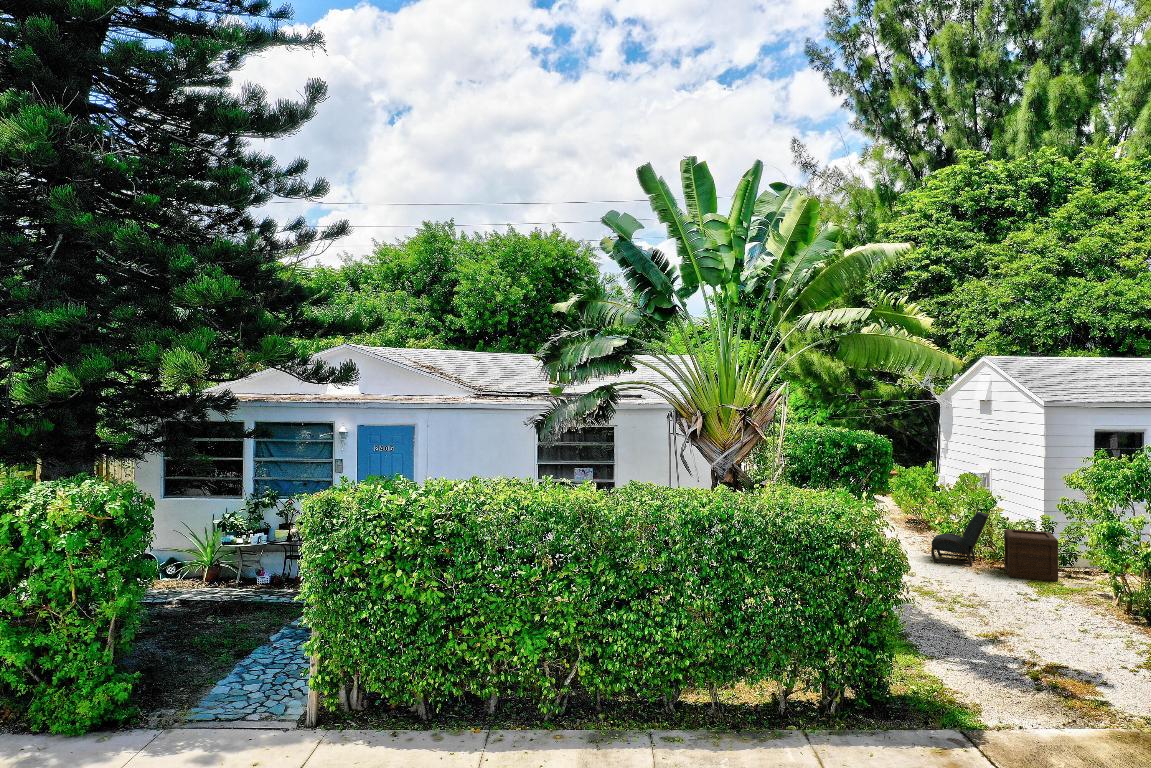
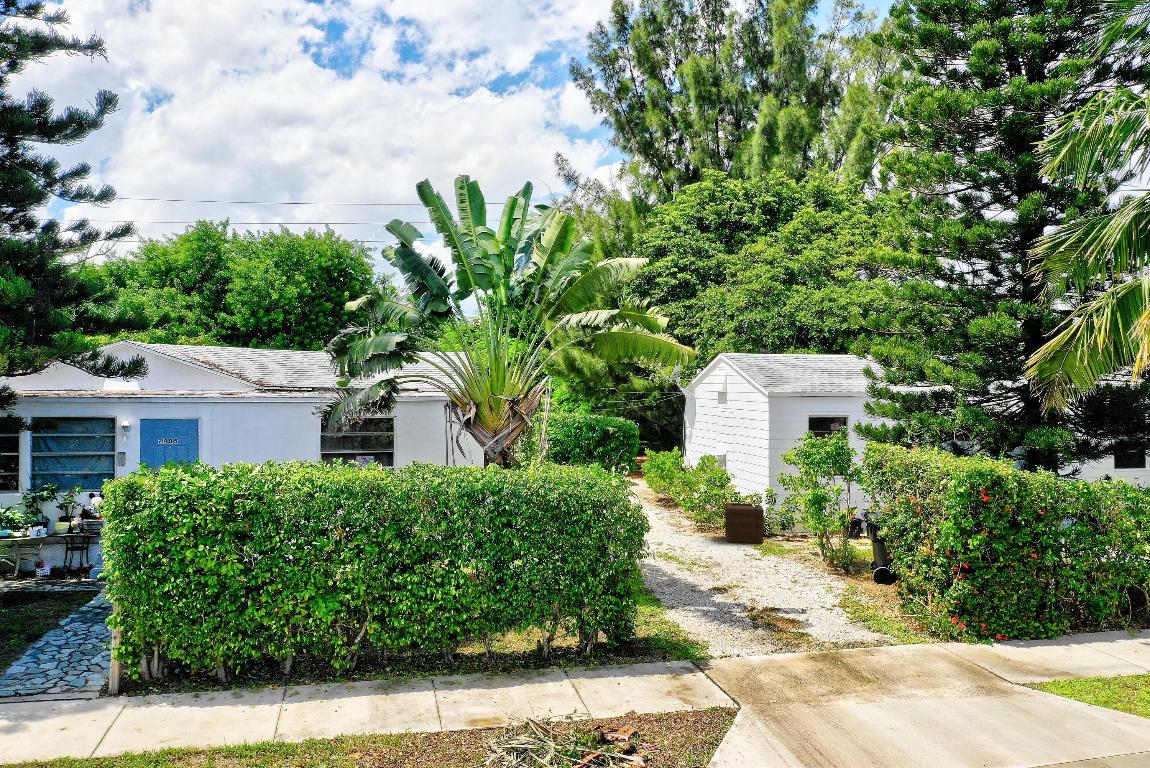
lounge chair: present [931,511,989,567] -> none [669,487,716,536]

